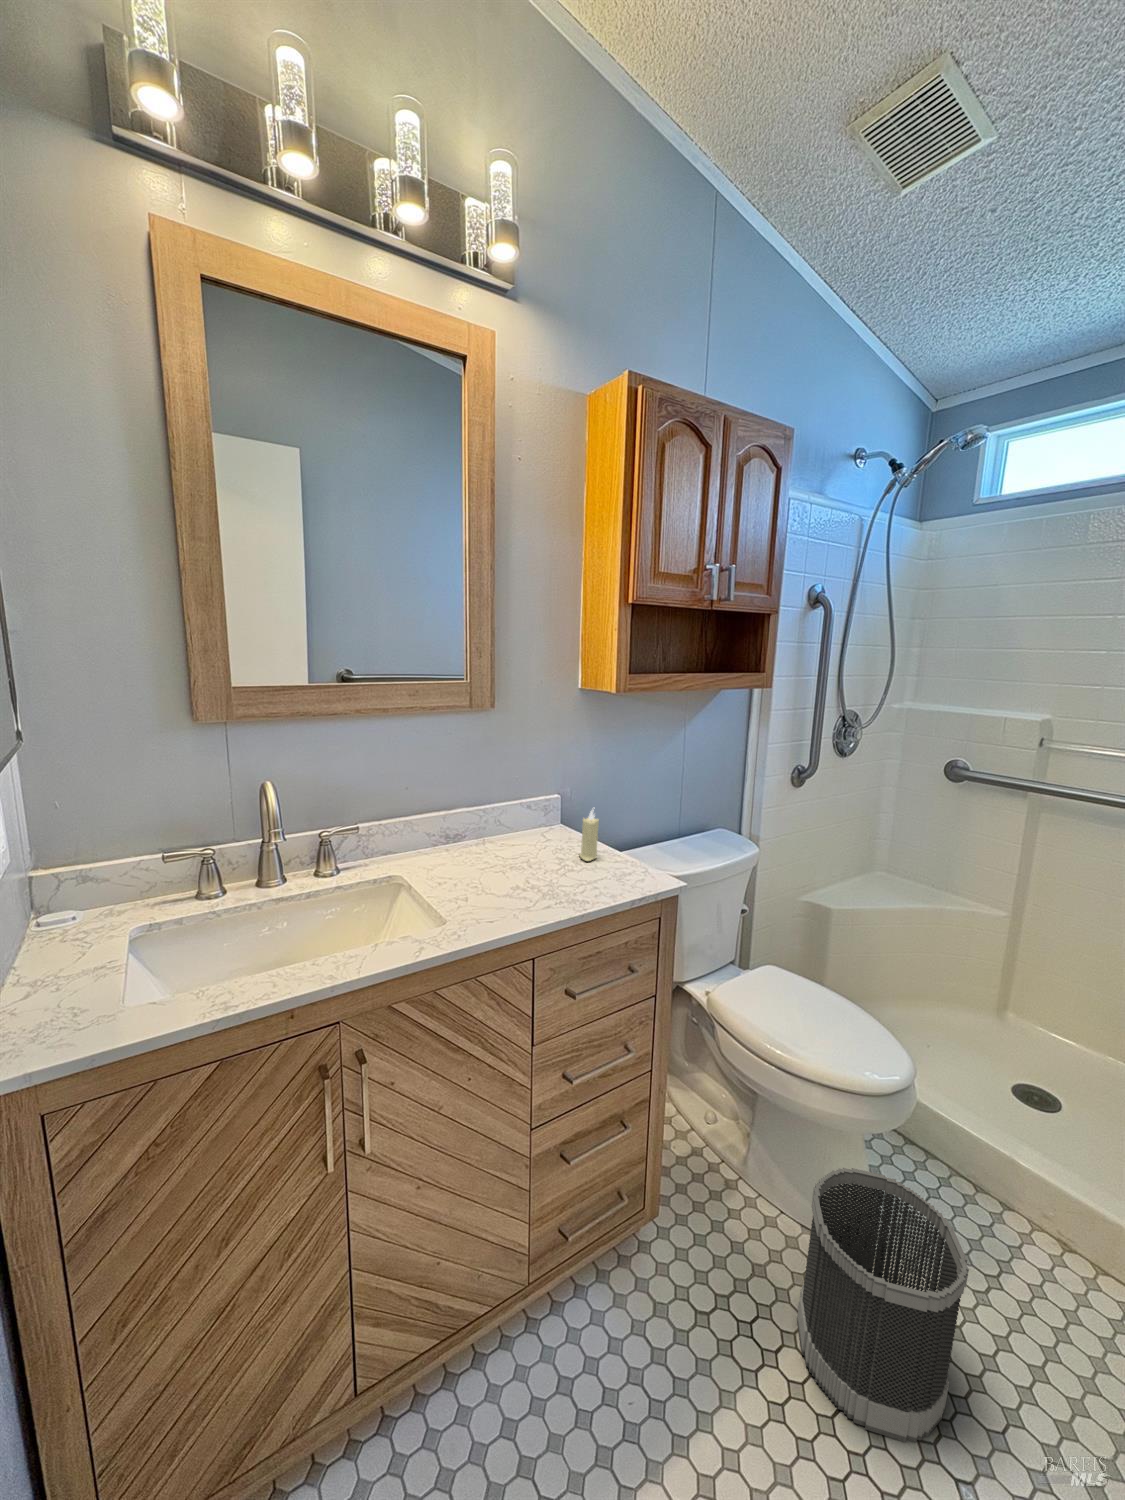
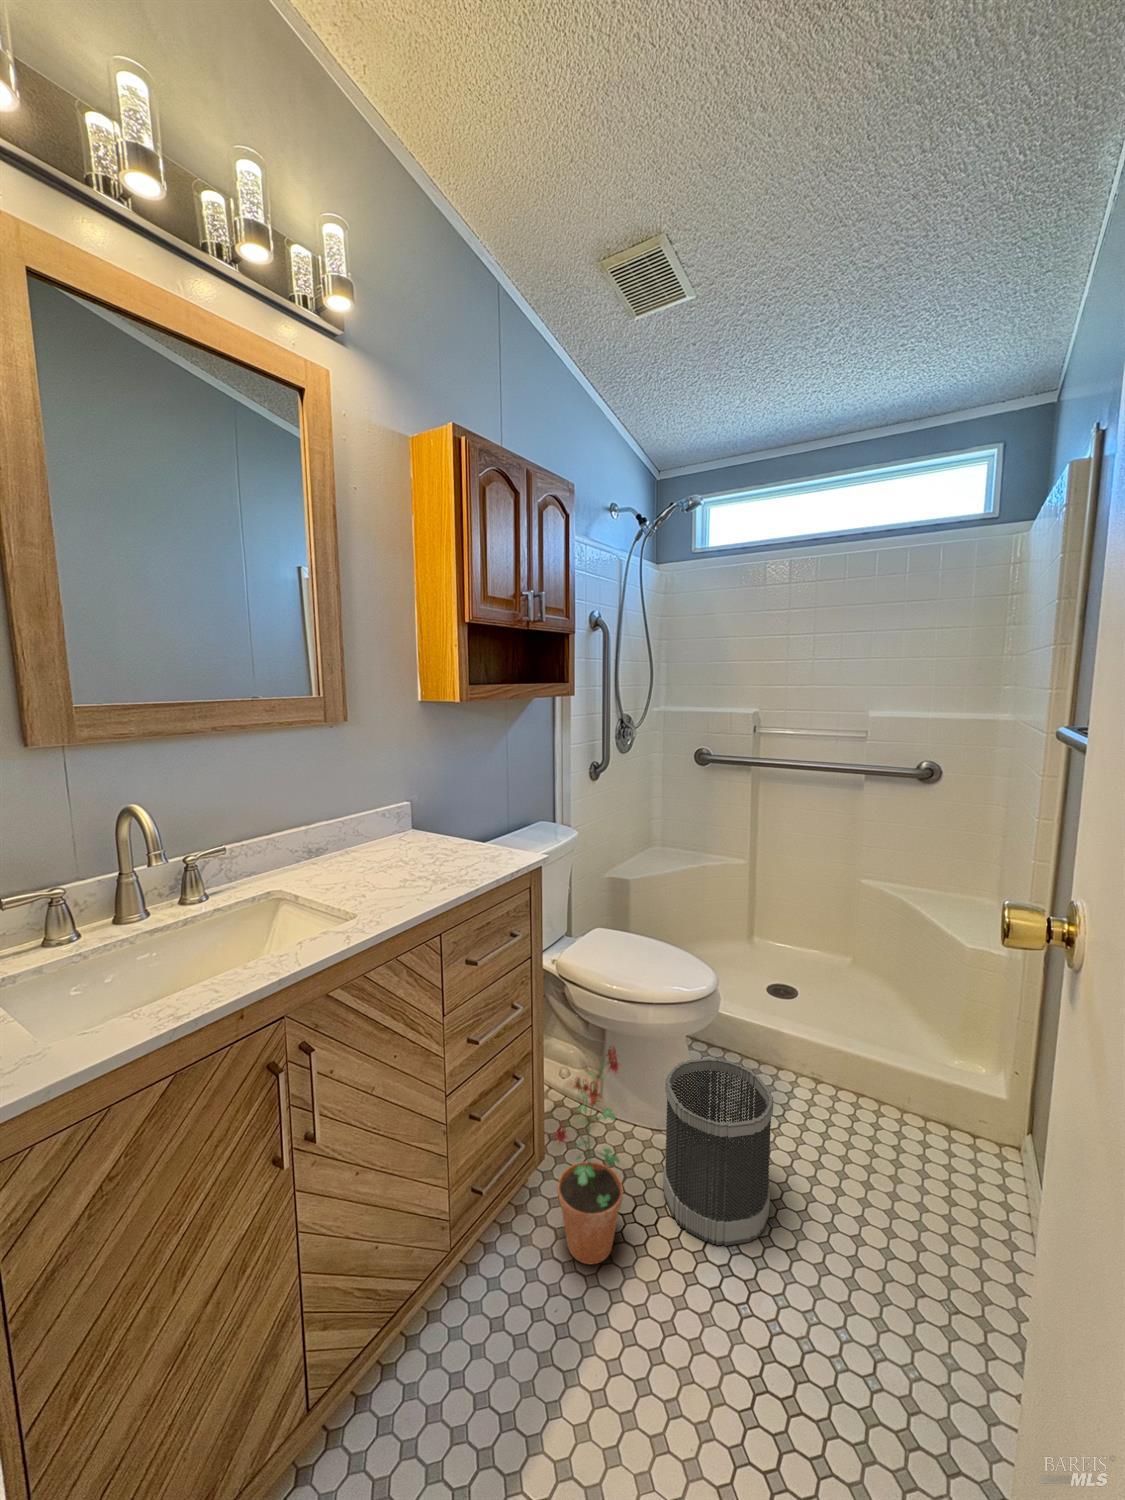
candle: present [580,810,599,861] -> none [446,803,463,852]
potted plant: none [653,1125,753,1370] -> present [555,1046,623,1264]

